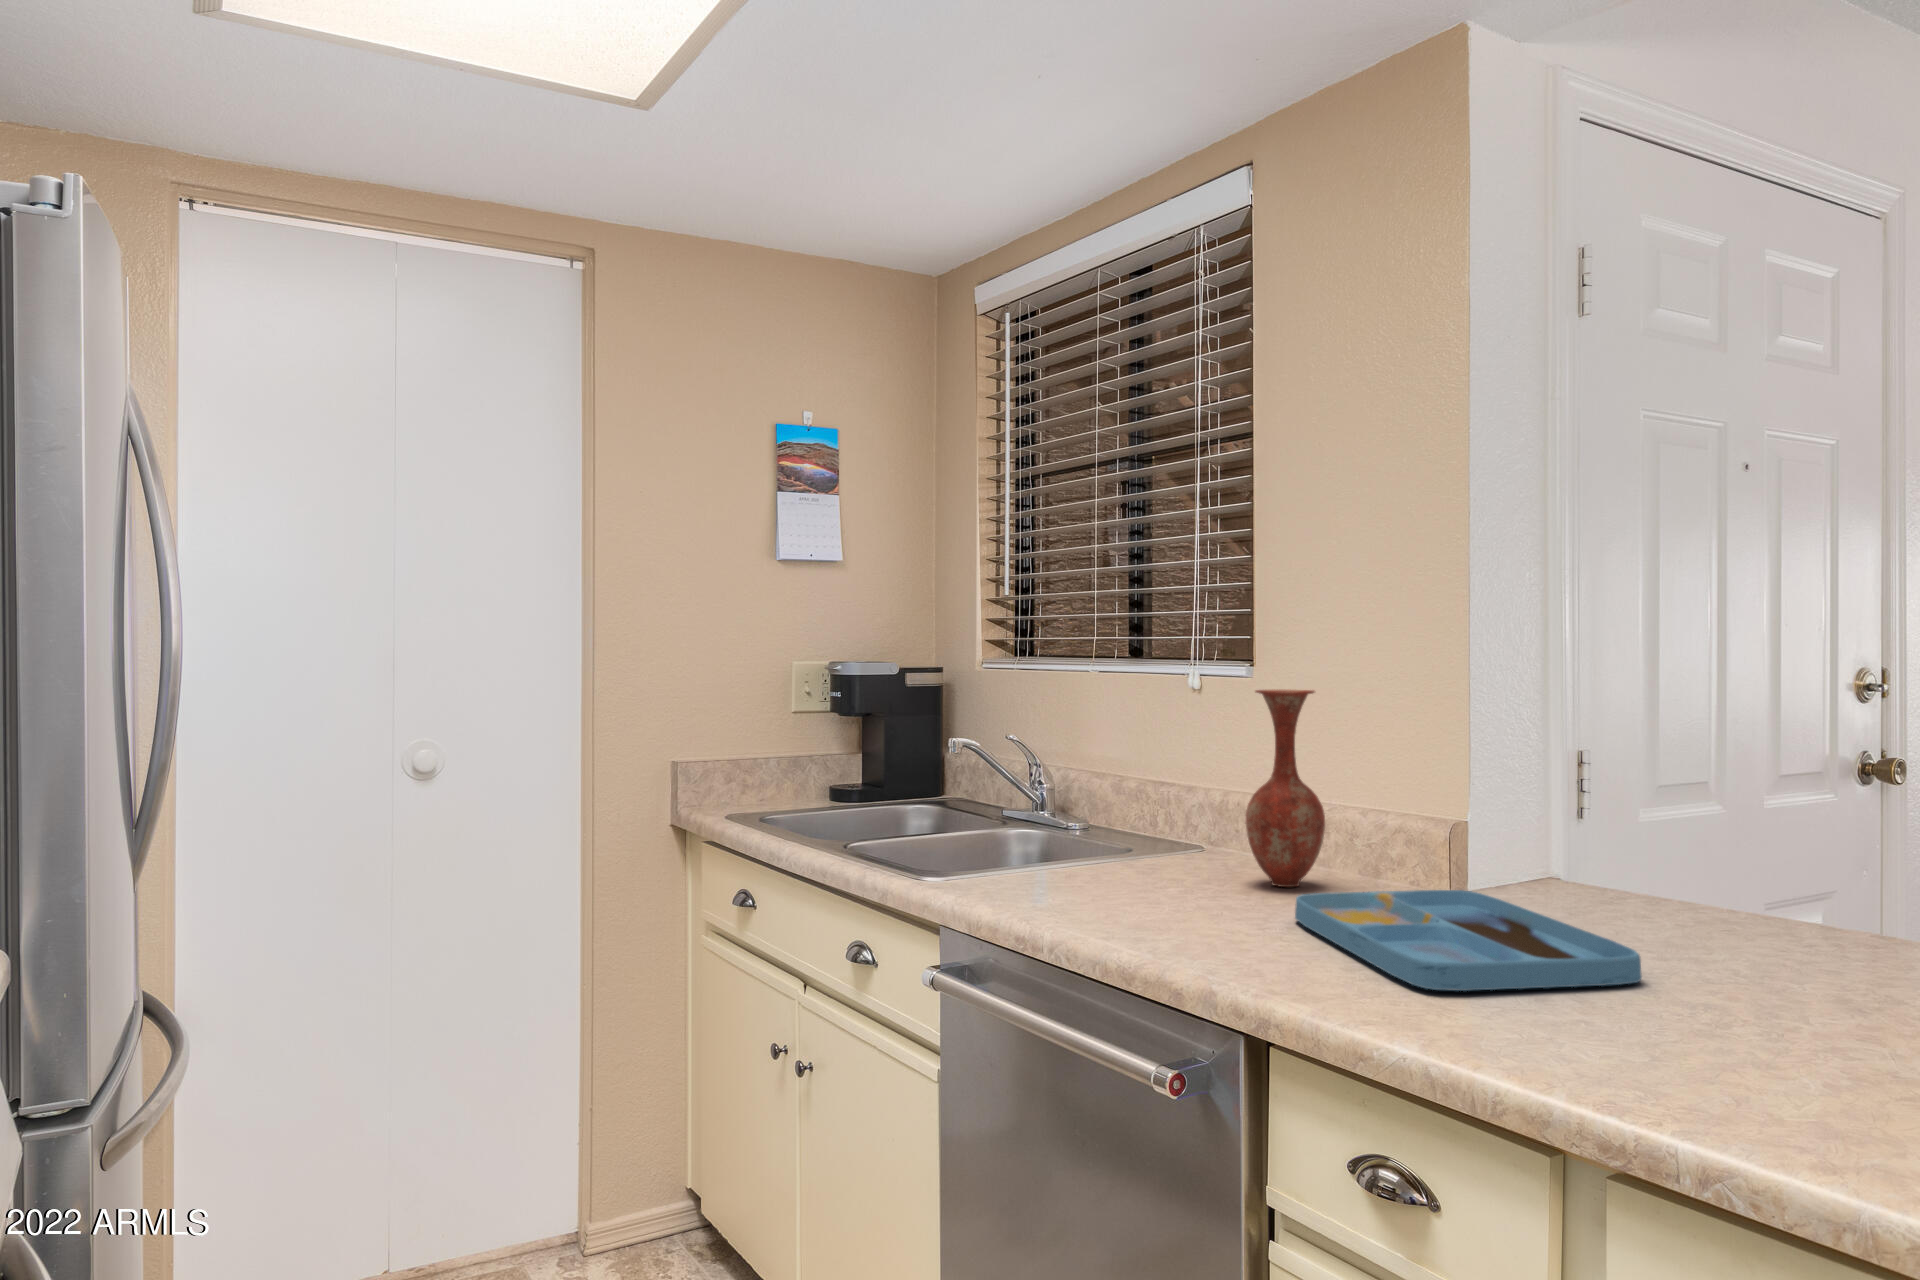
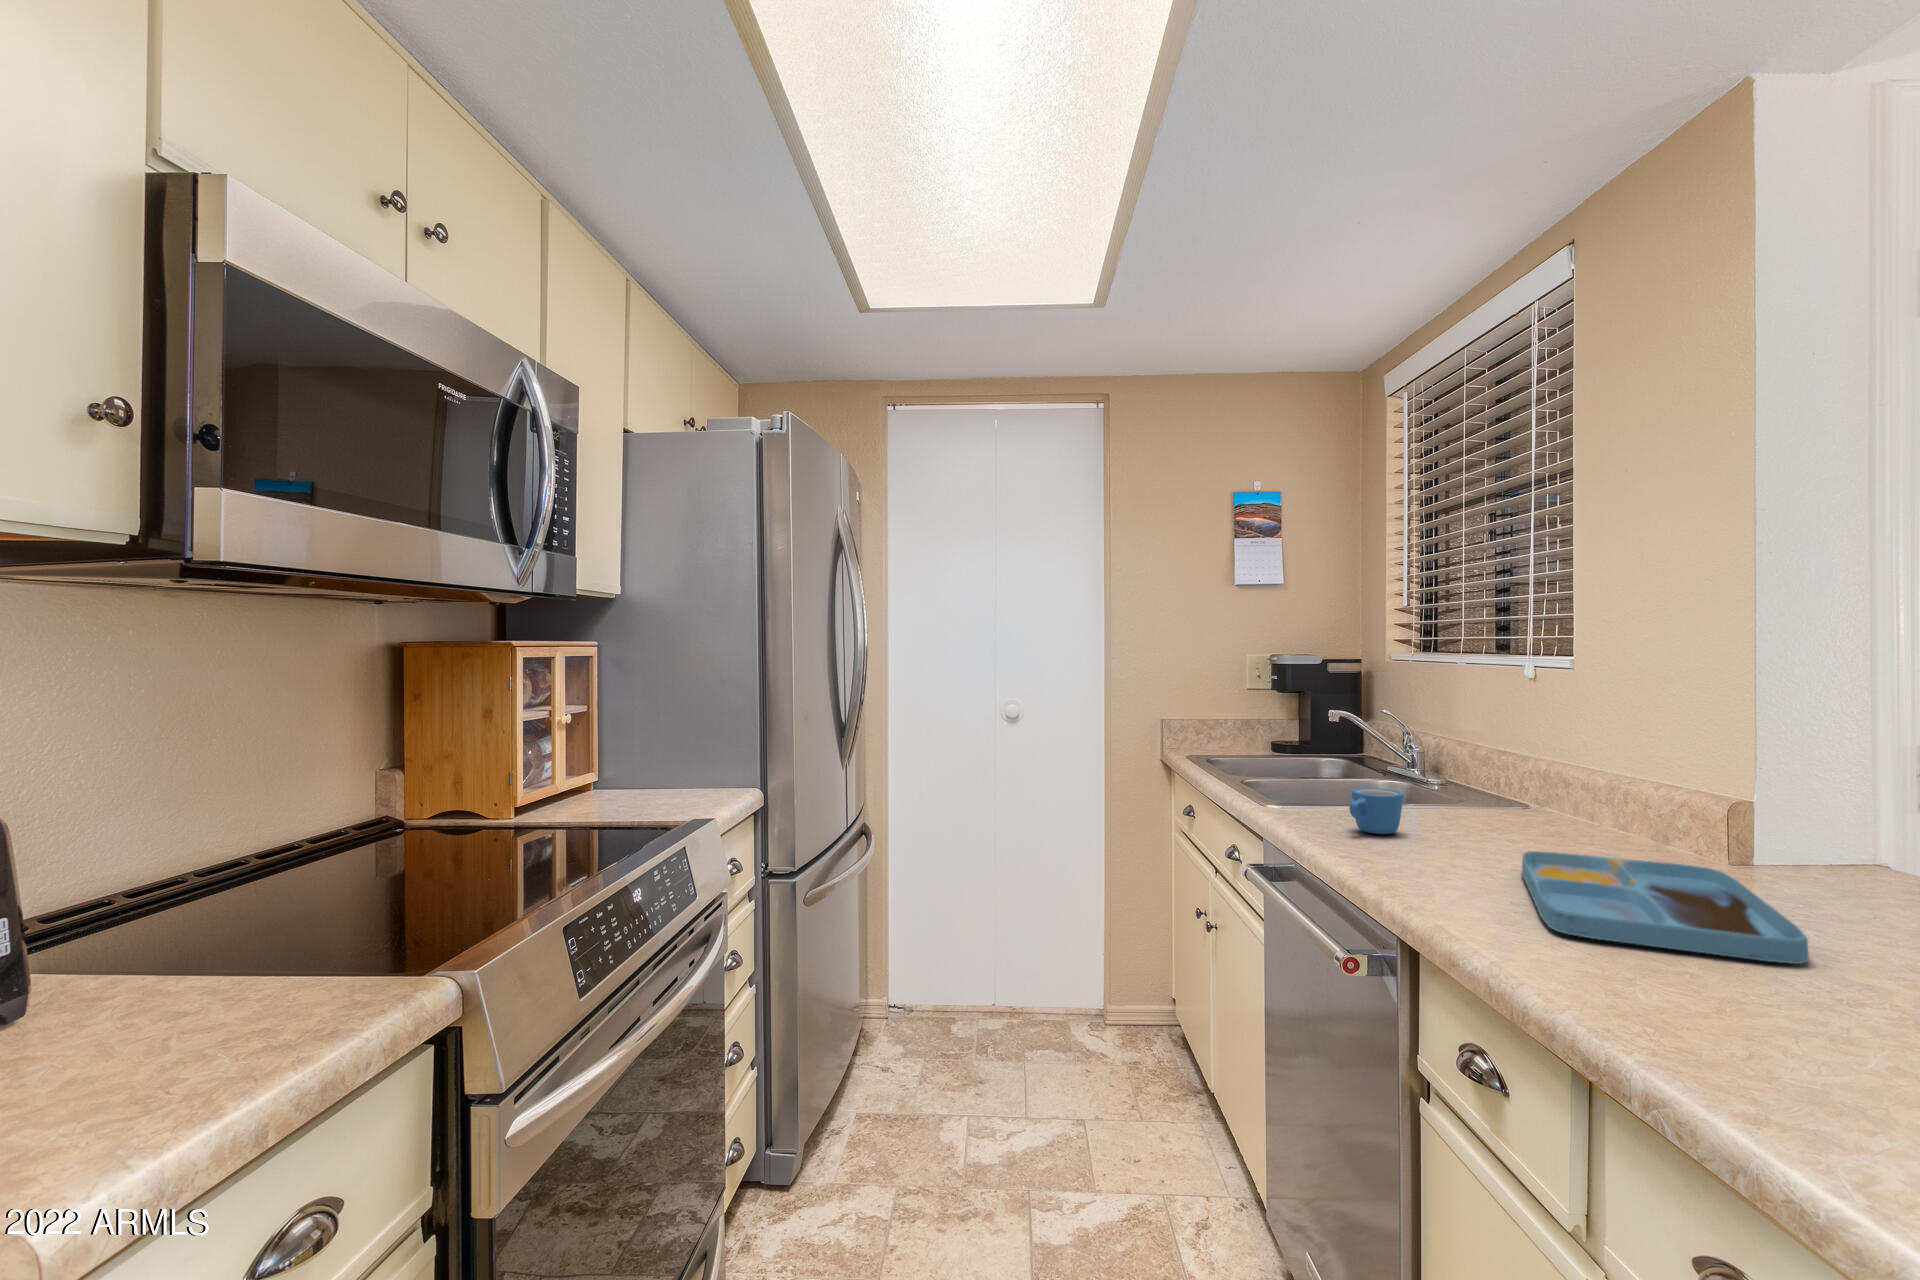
vase: present [1246,690,1325,887] -> none [1523,686,1599,848]
mug: none [1058,835,1122,897] -> present [1349,788,1404,834]

